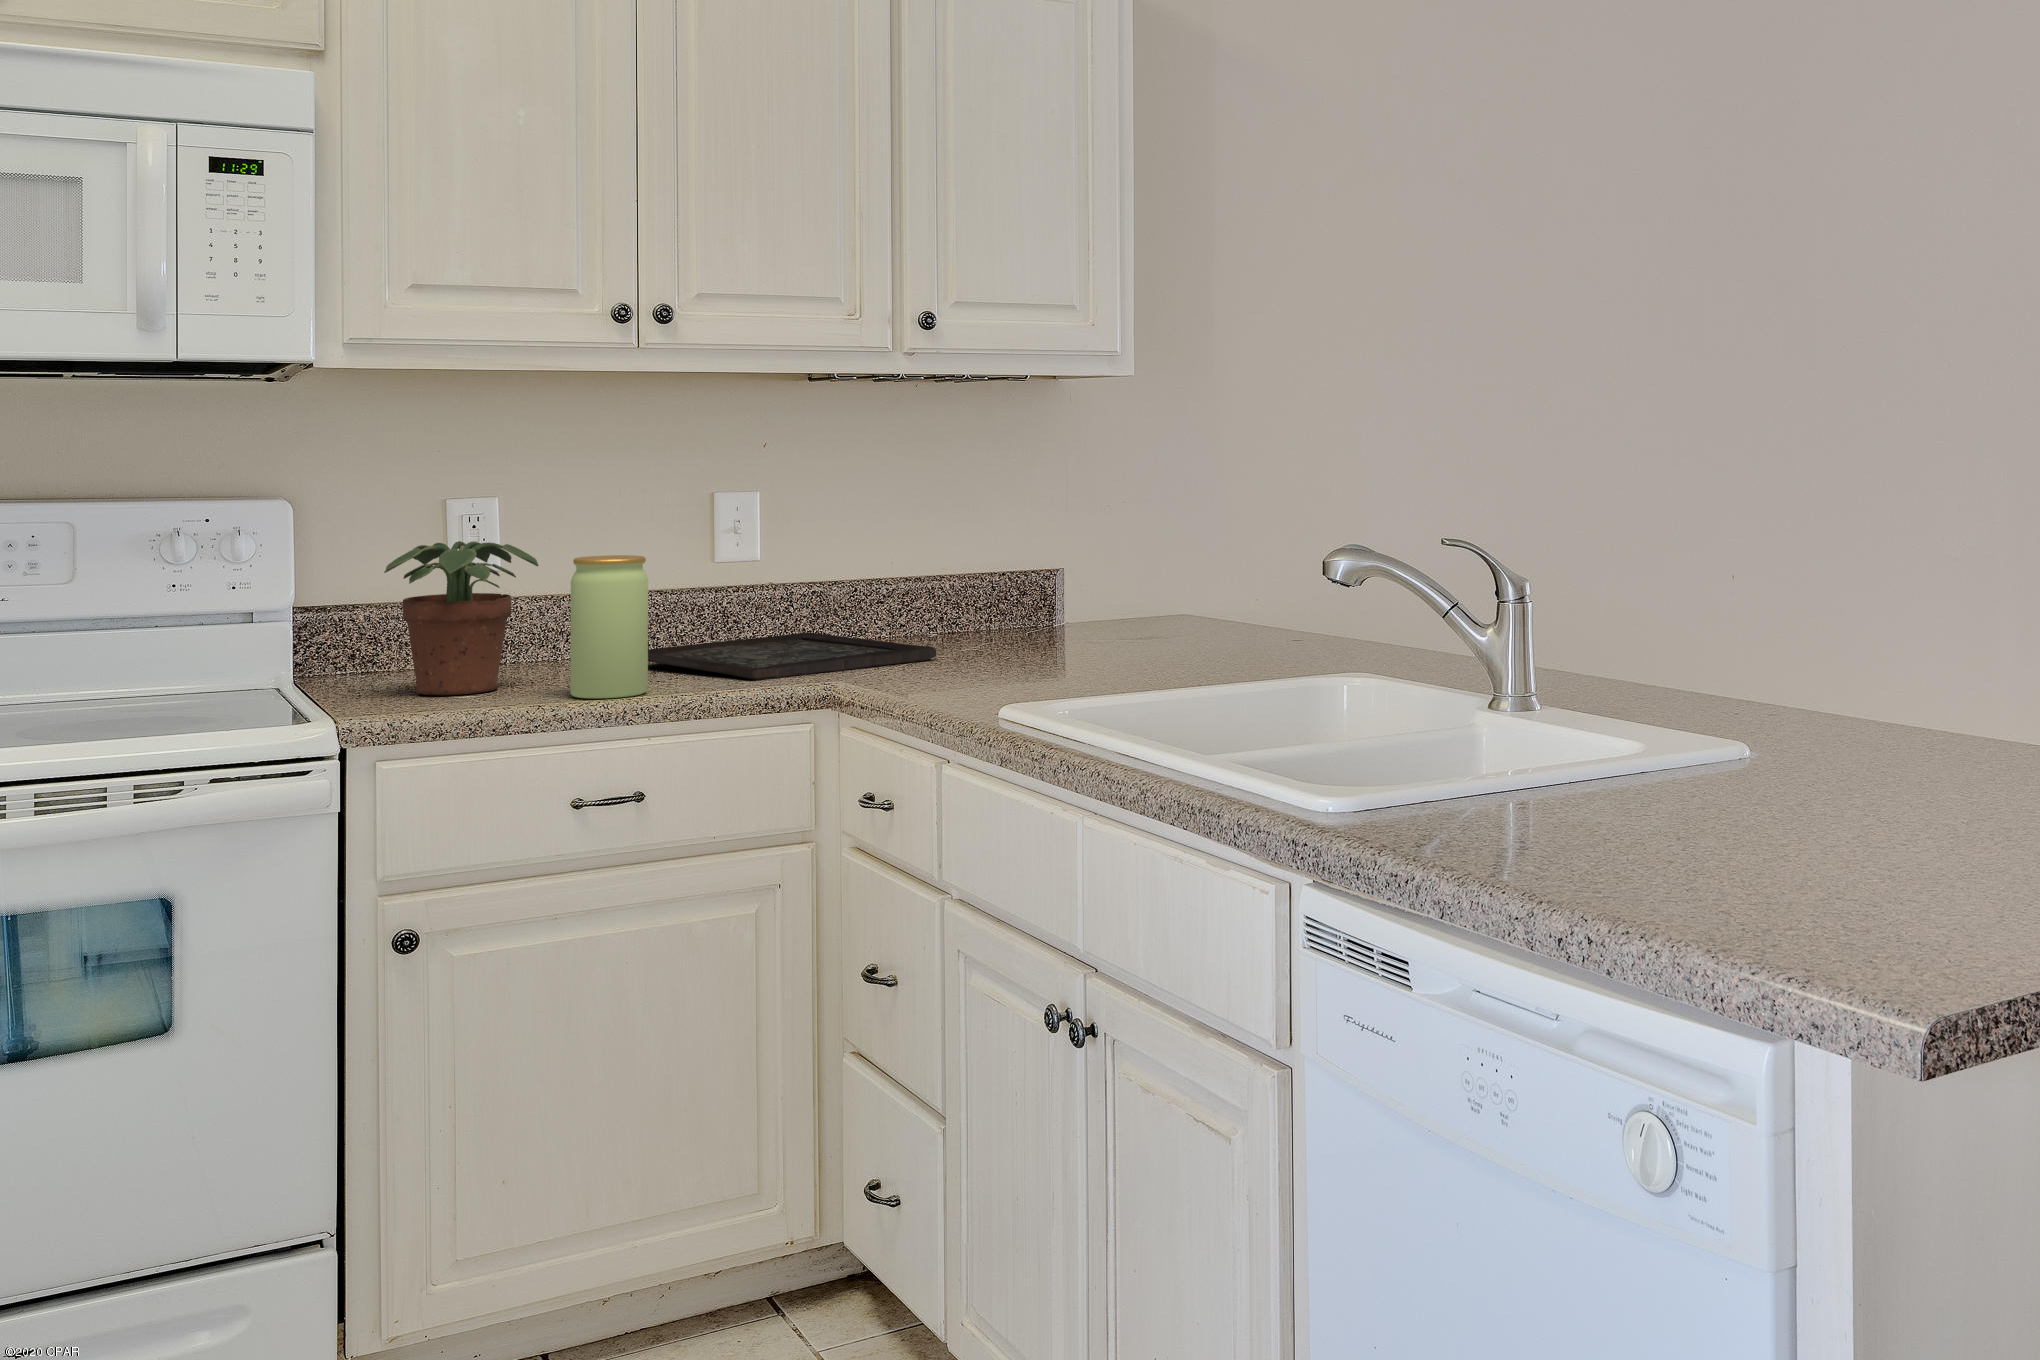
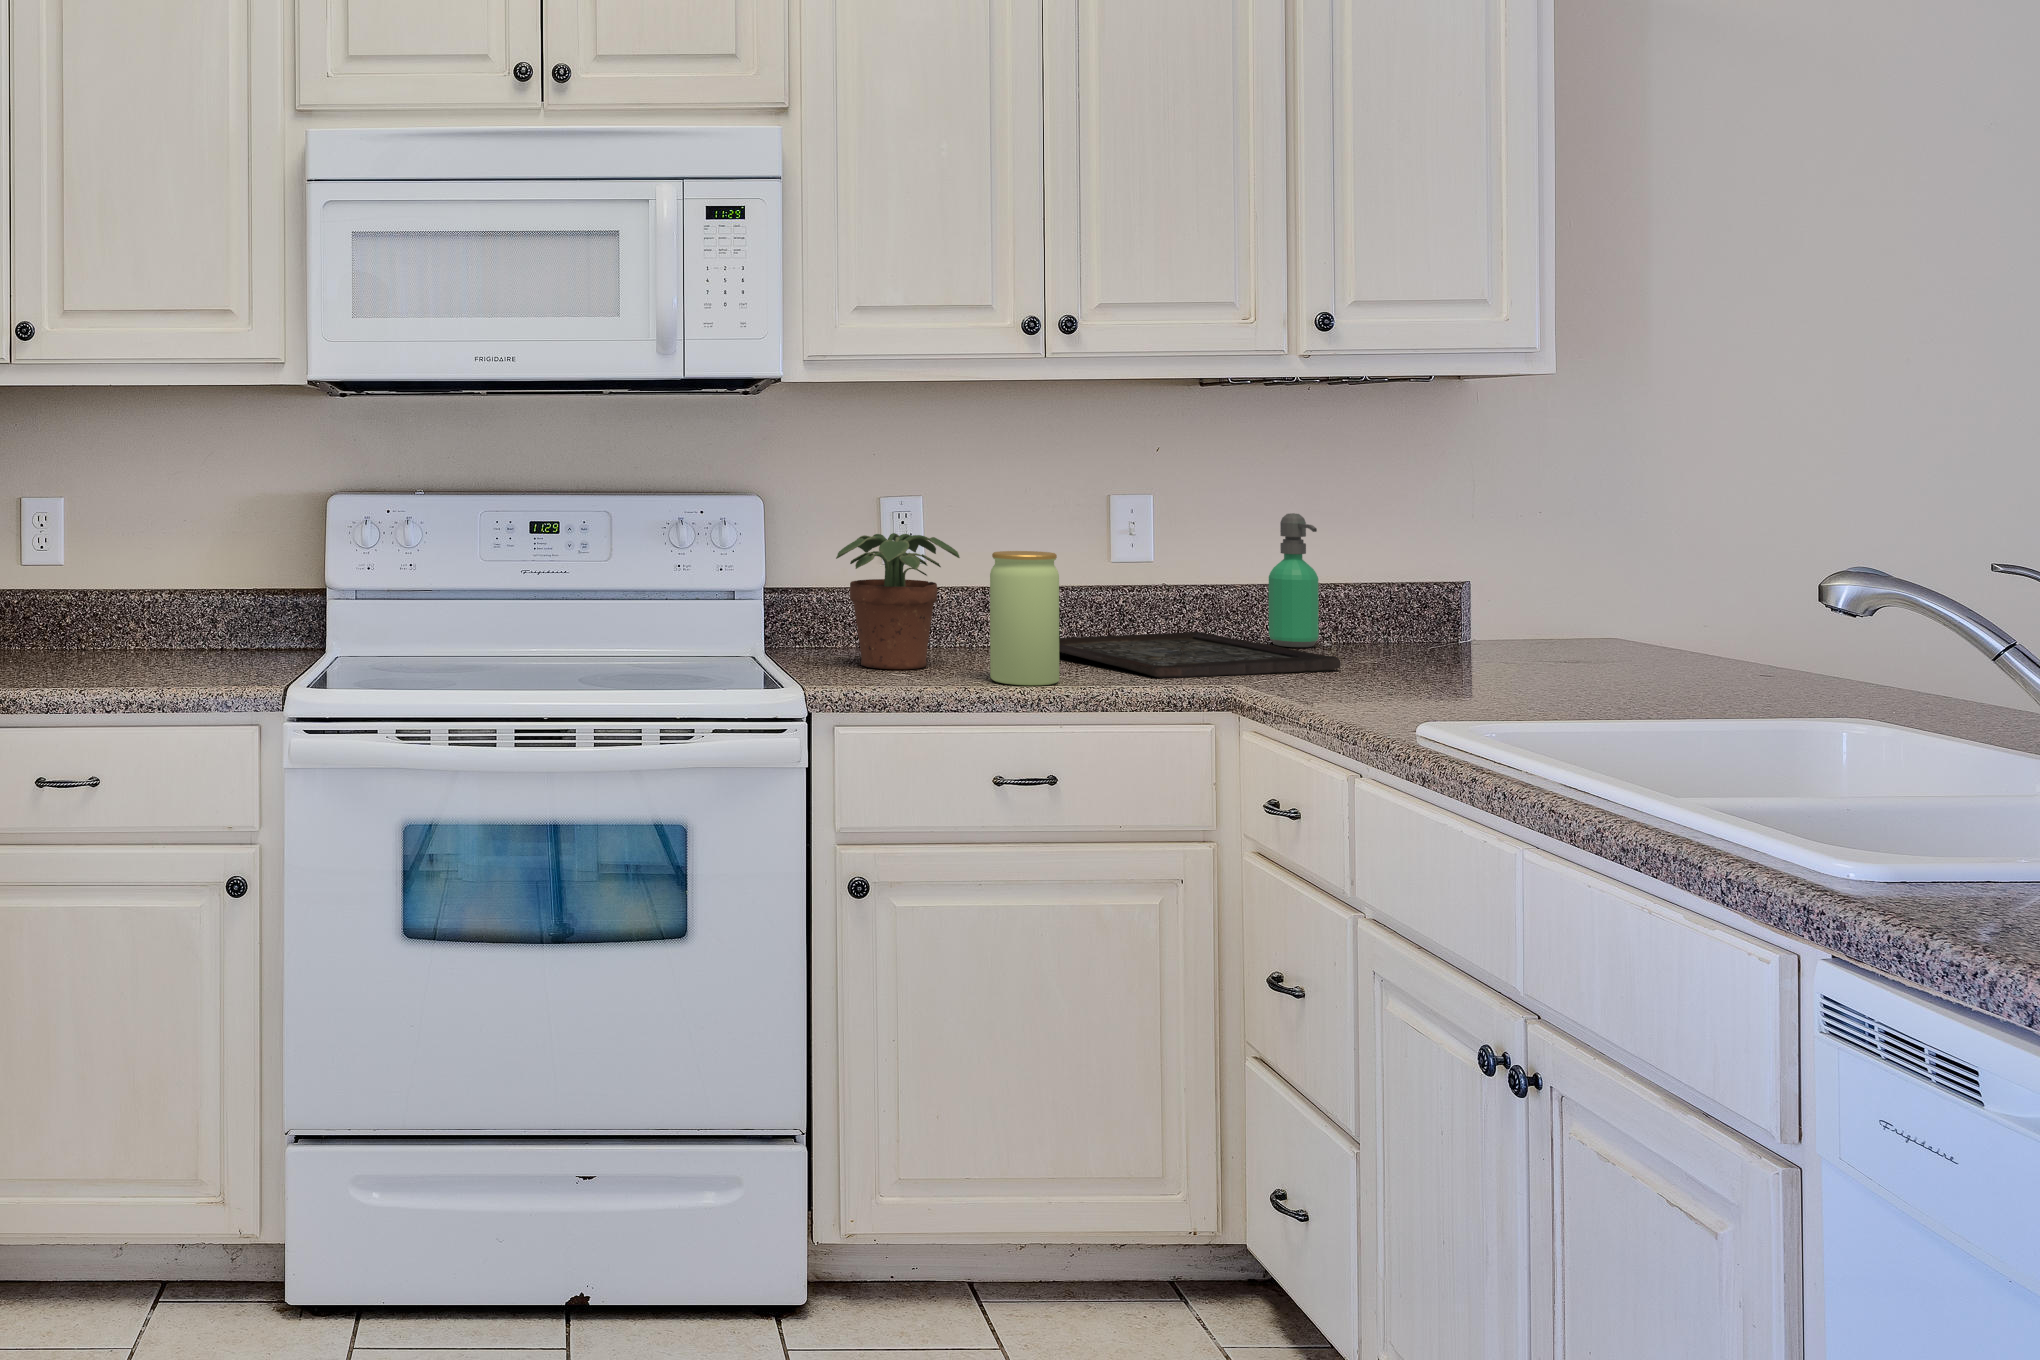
soap dispenser: none [880,508,927,642] -> present [1269,513,1319,647]

